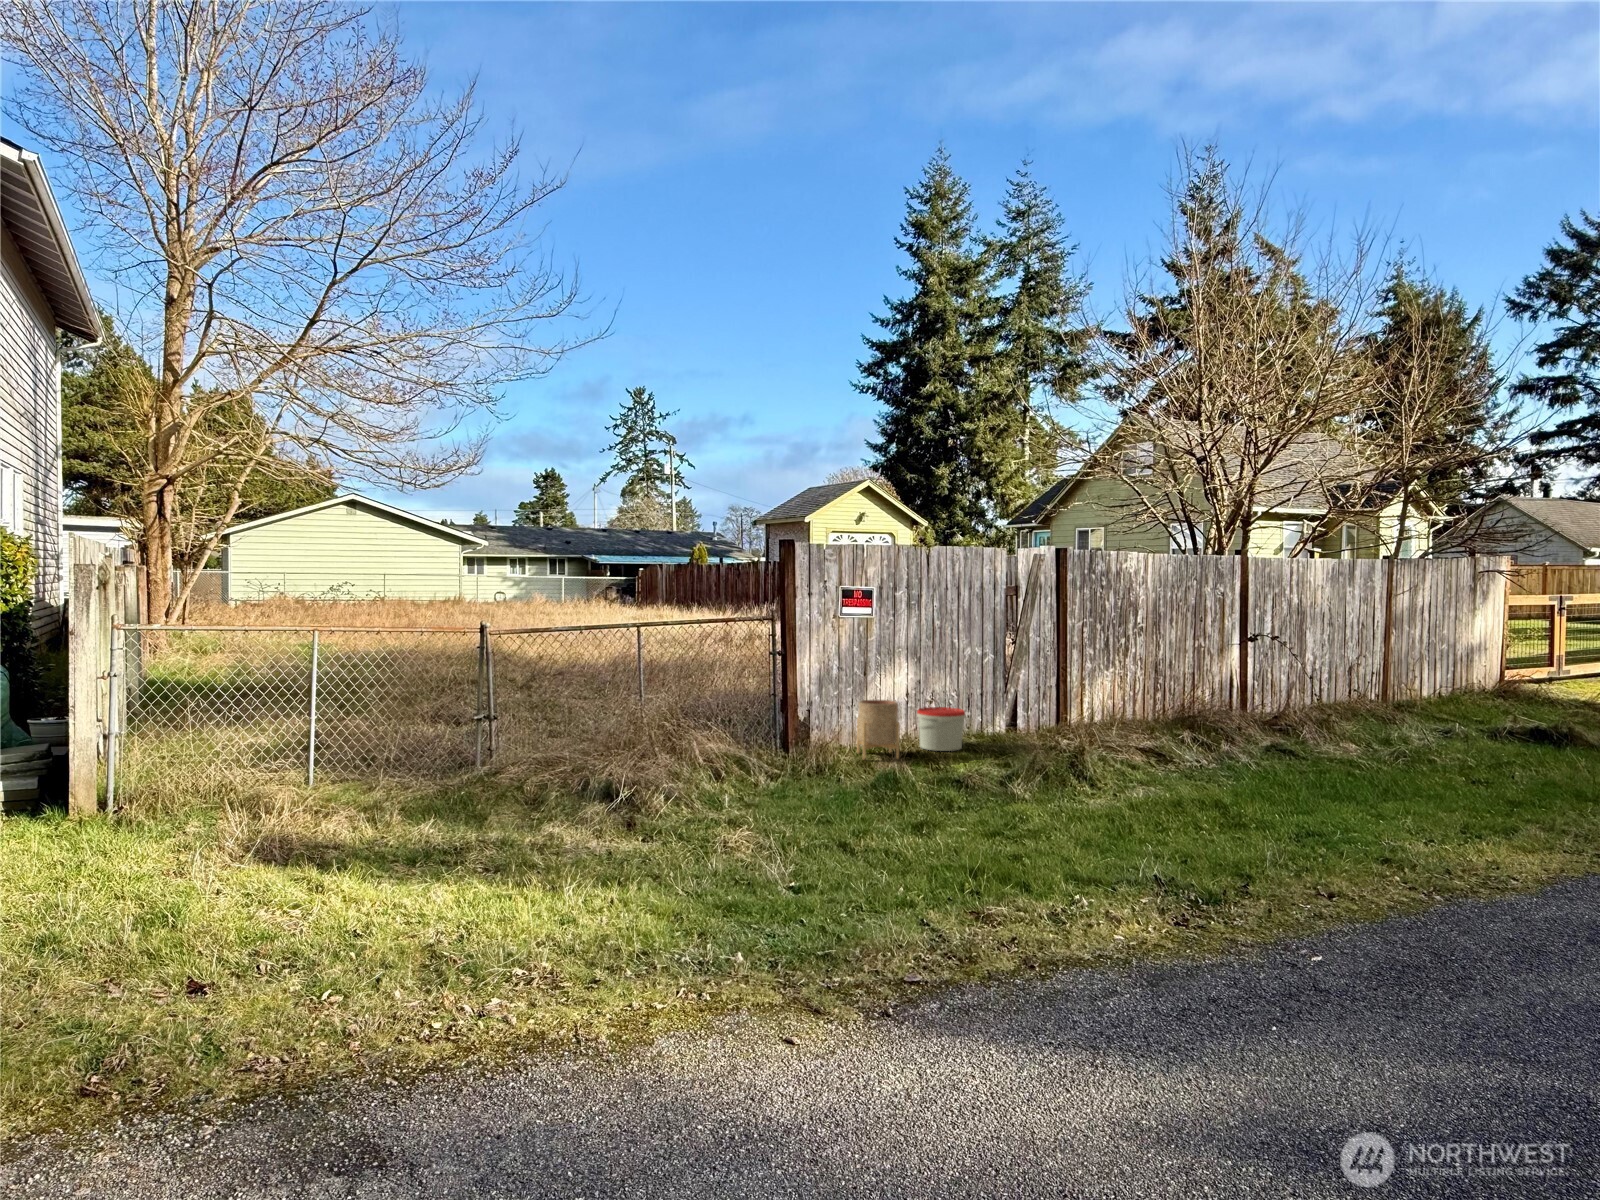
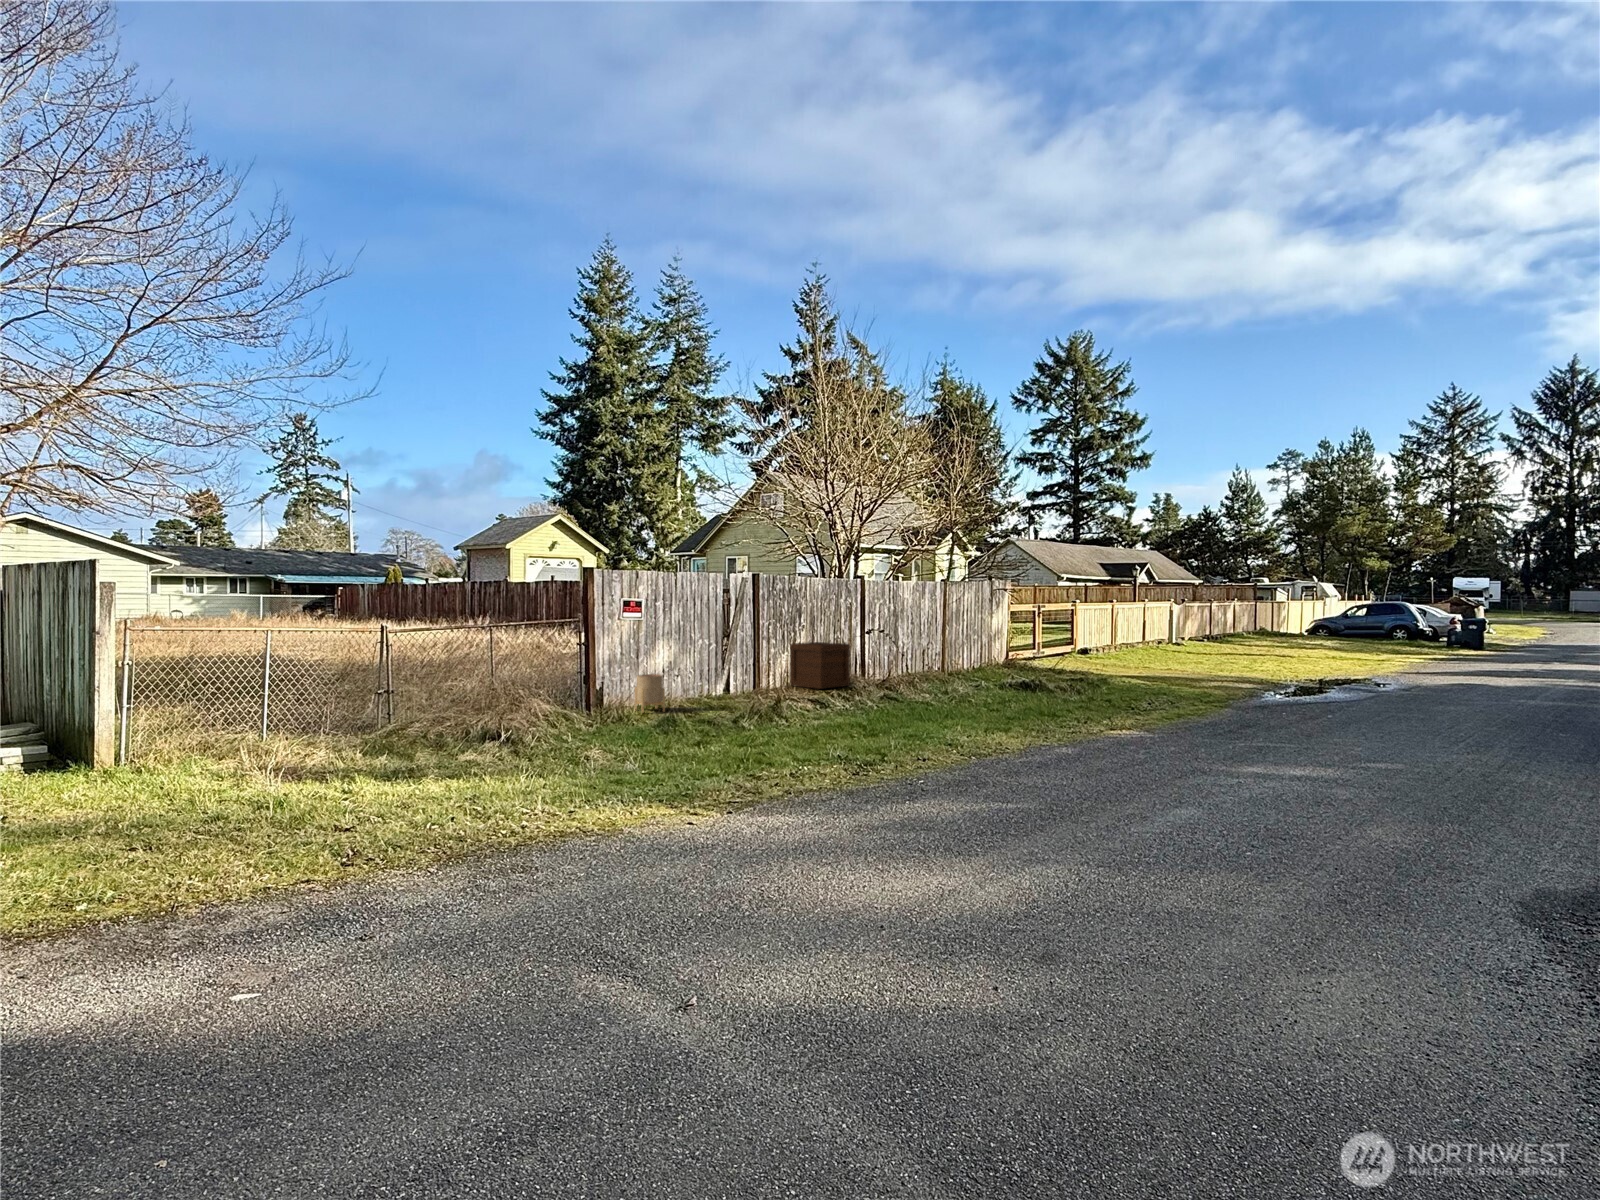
wooden crate: none [1116,654,1218,731] -> present [790,642,850,689]
bucket: present [917,707,966,751] -> none [671,679,704,706]

